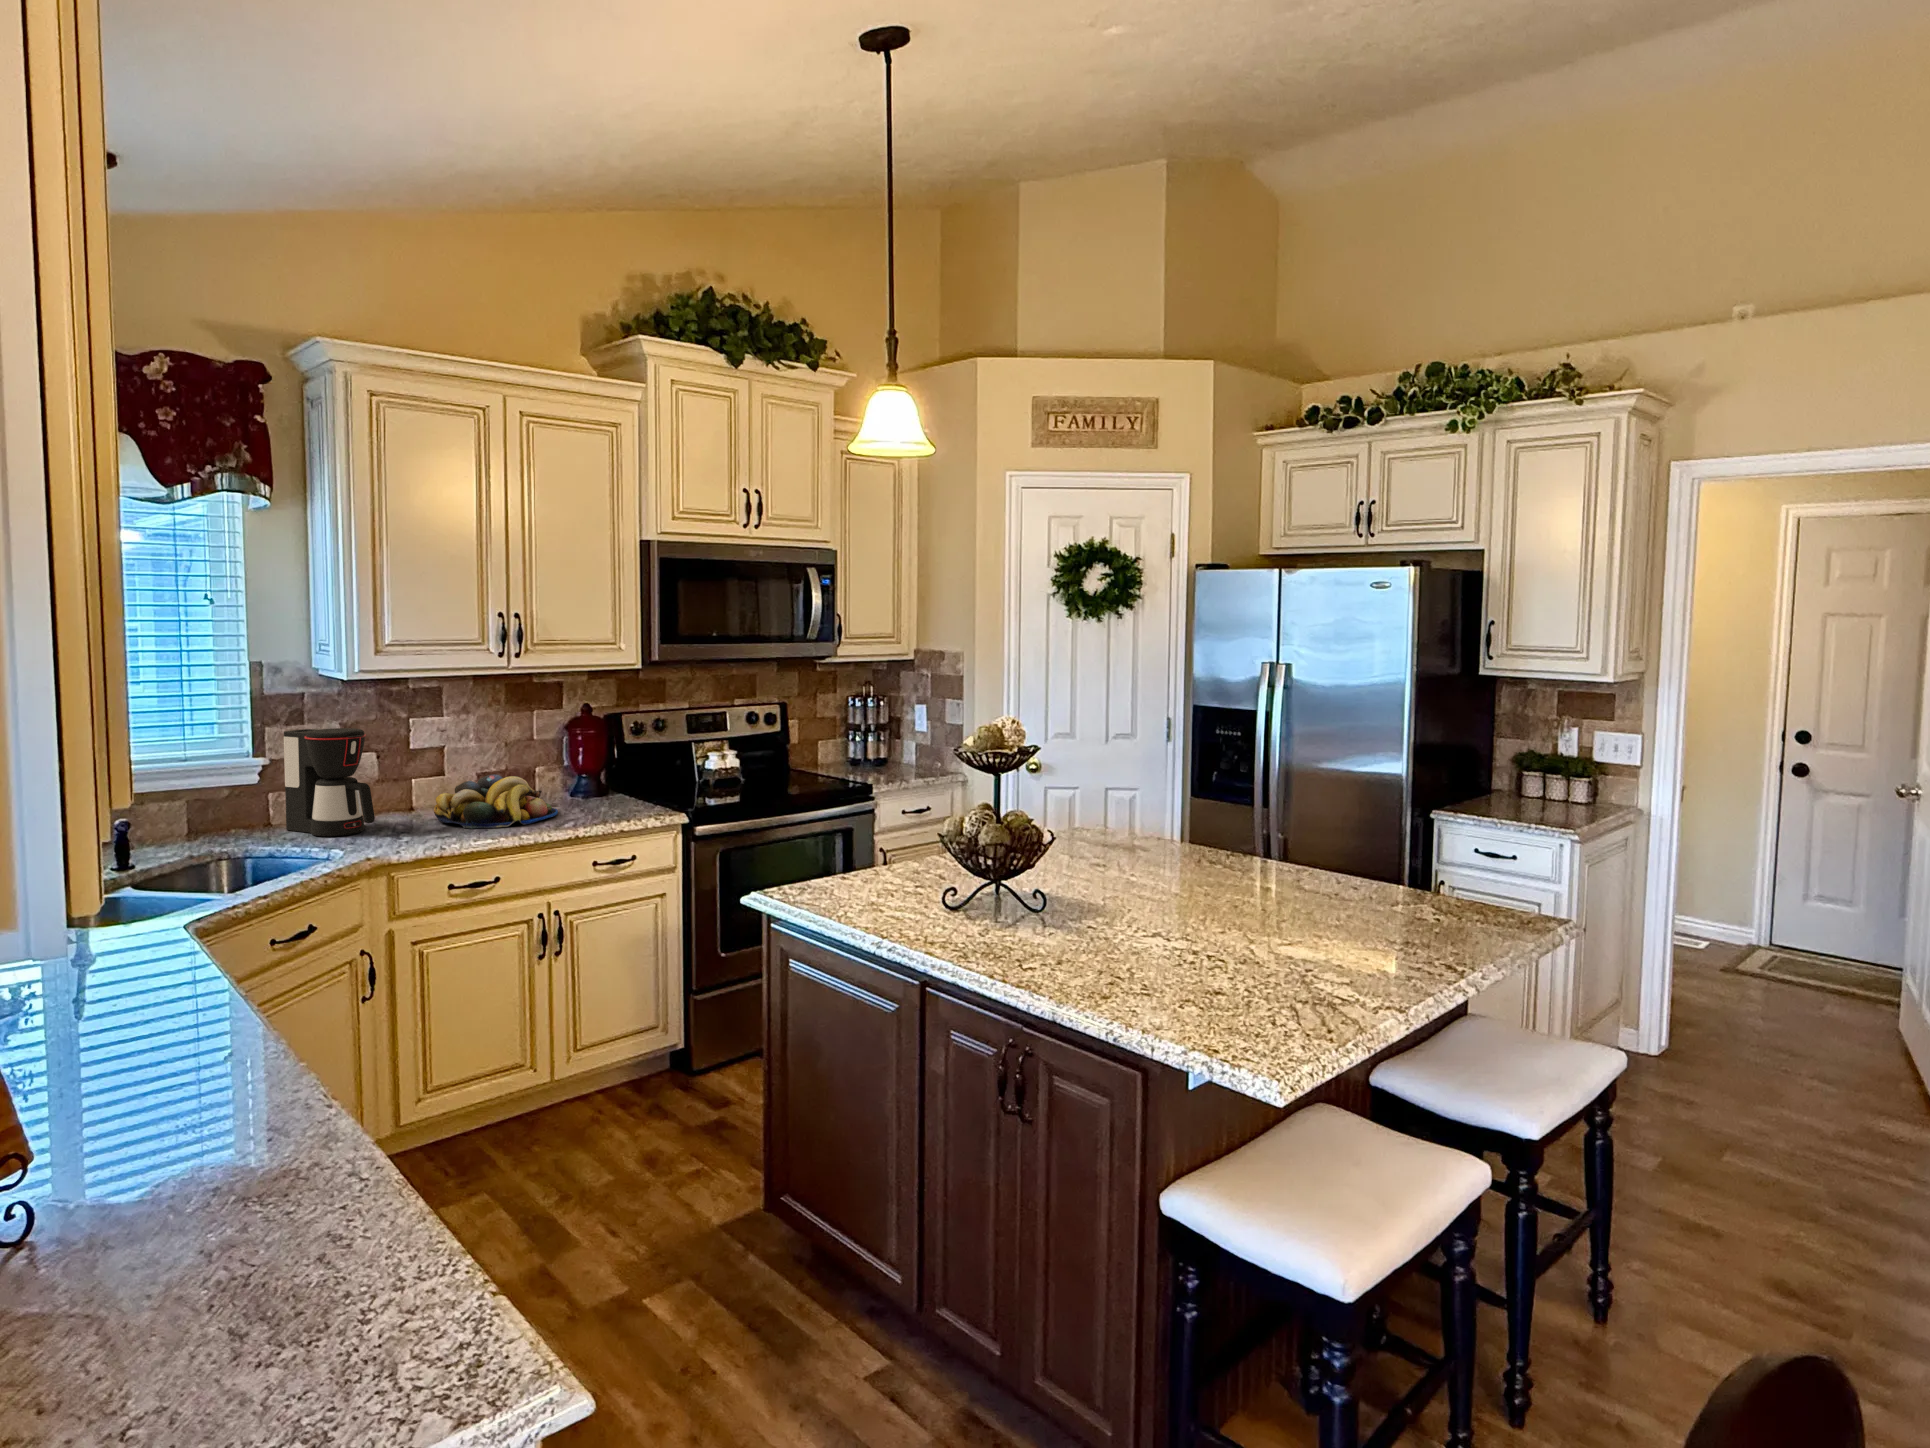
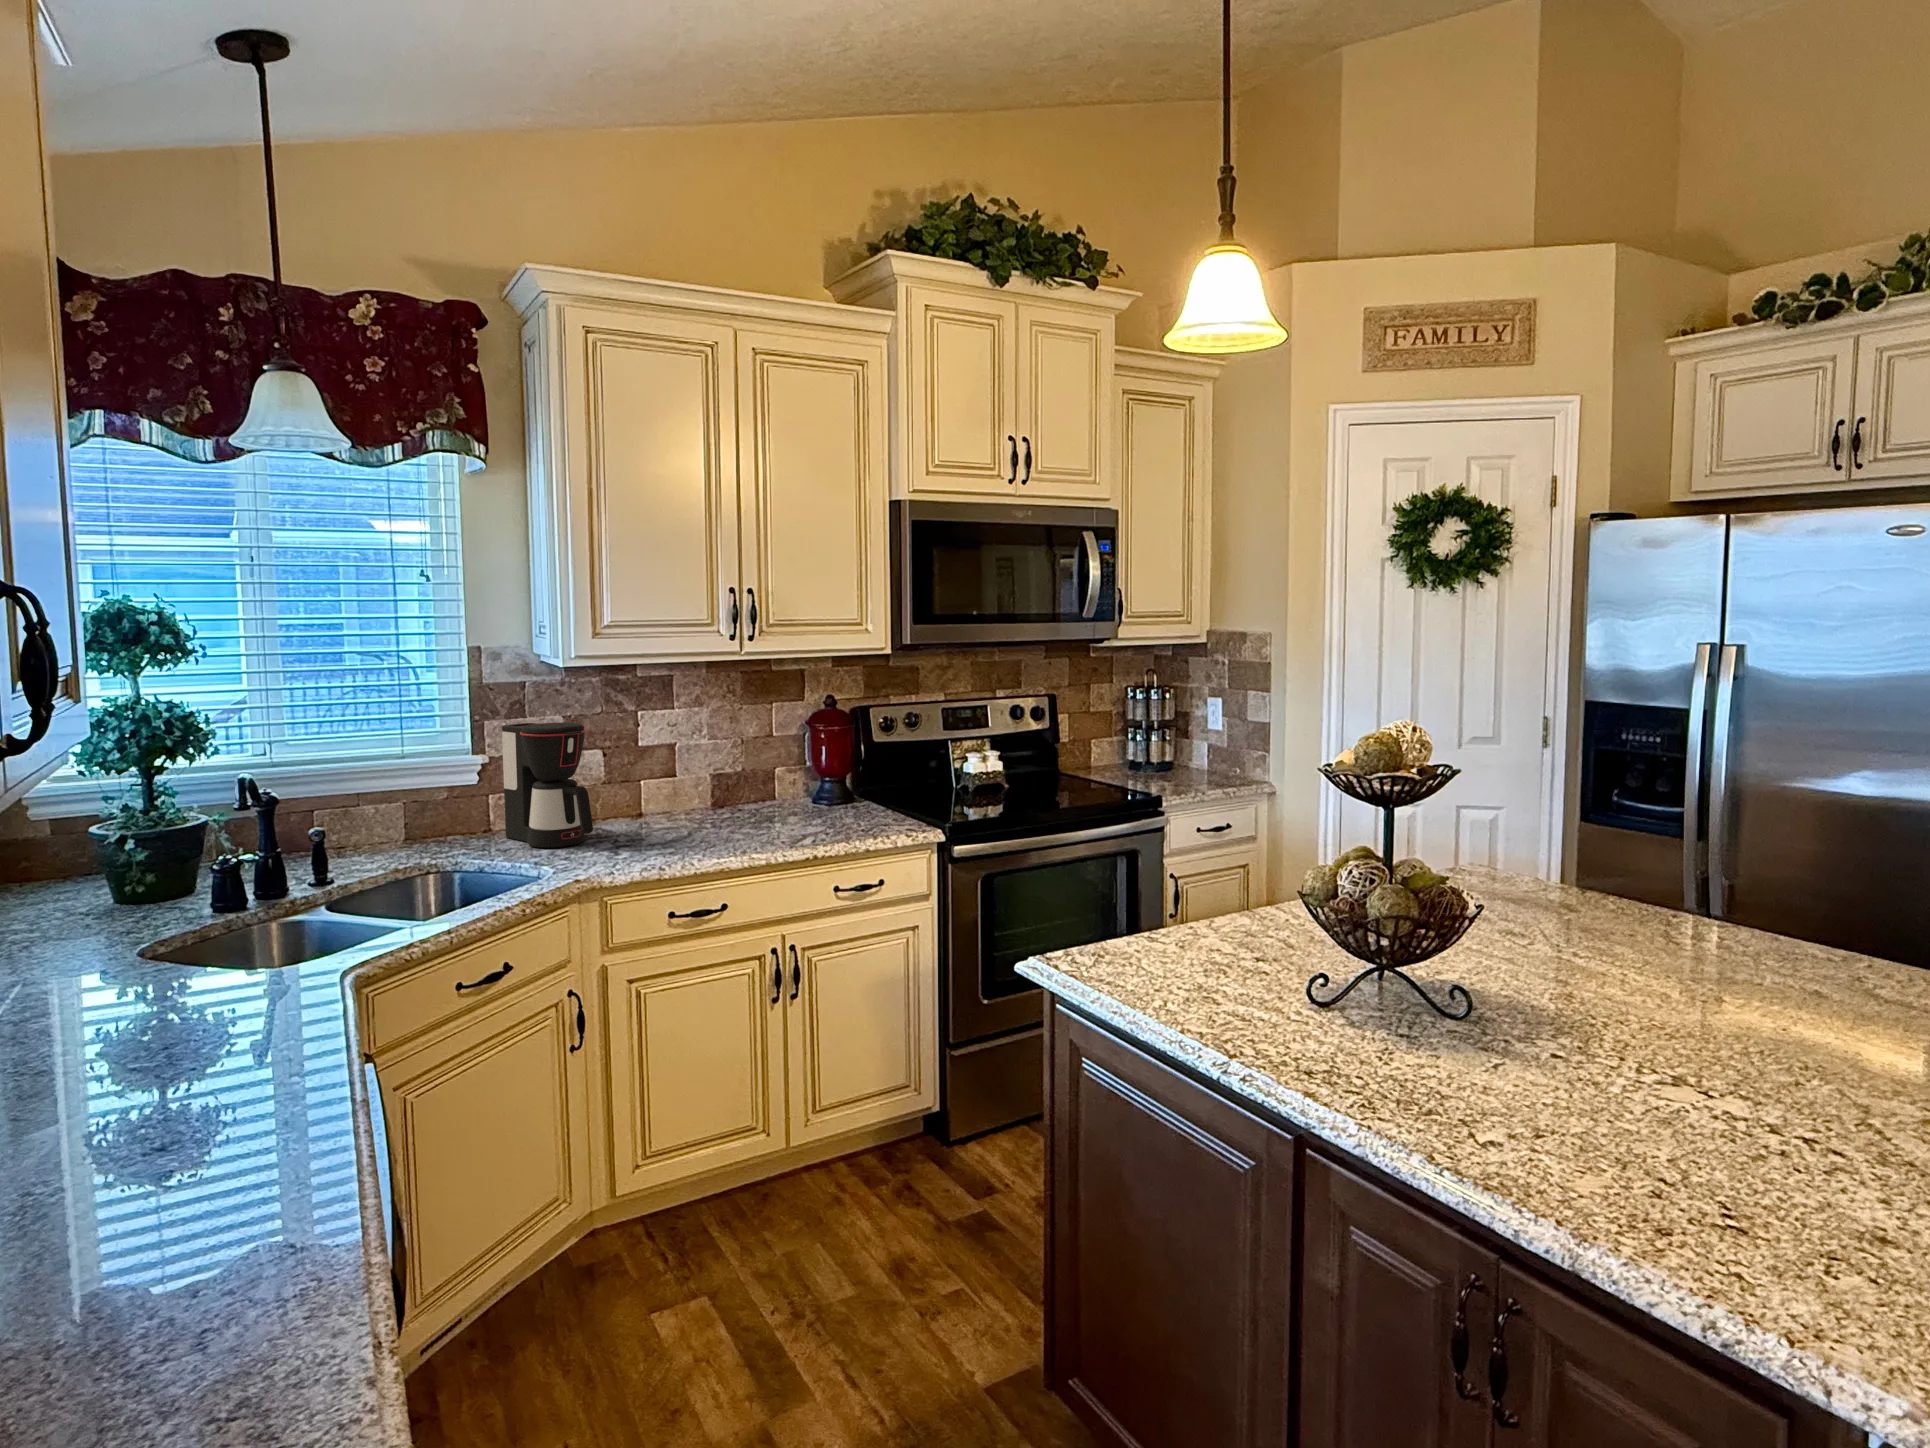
fruit bowl: present [434,774,558,829] -> none [662,777,797,842]

